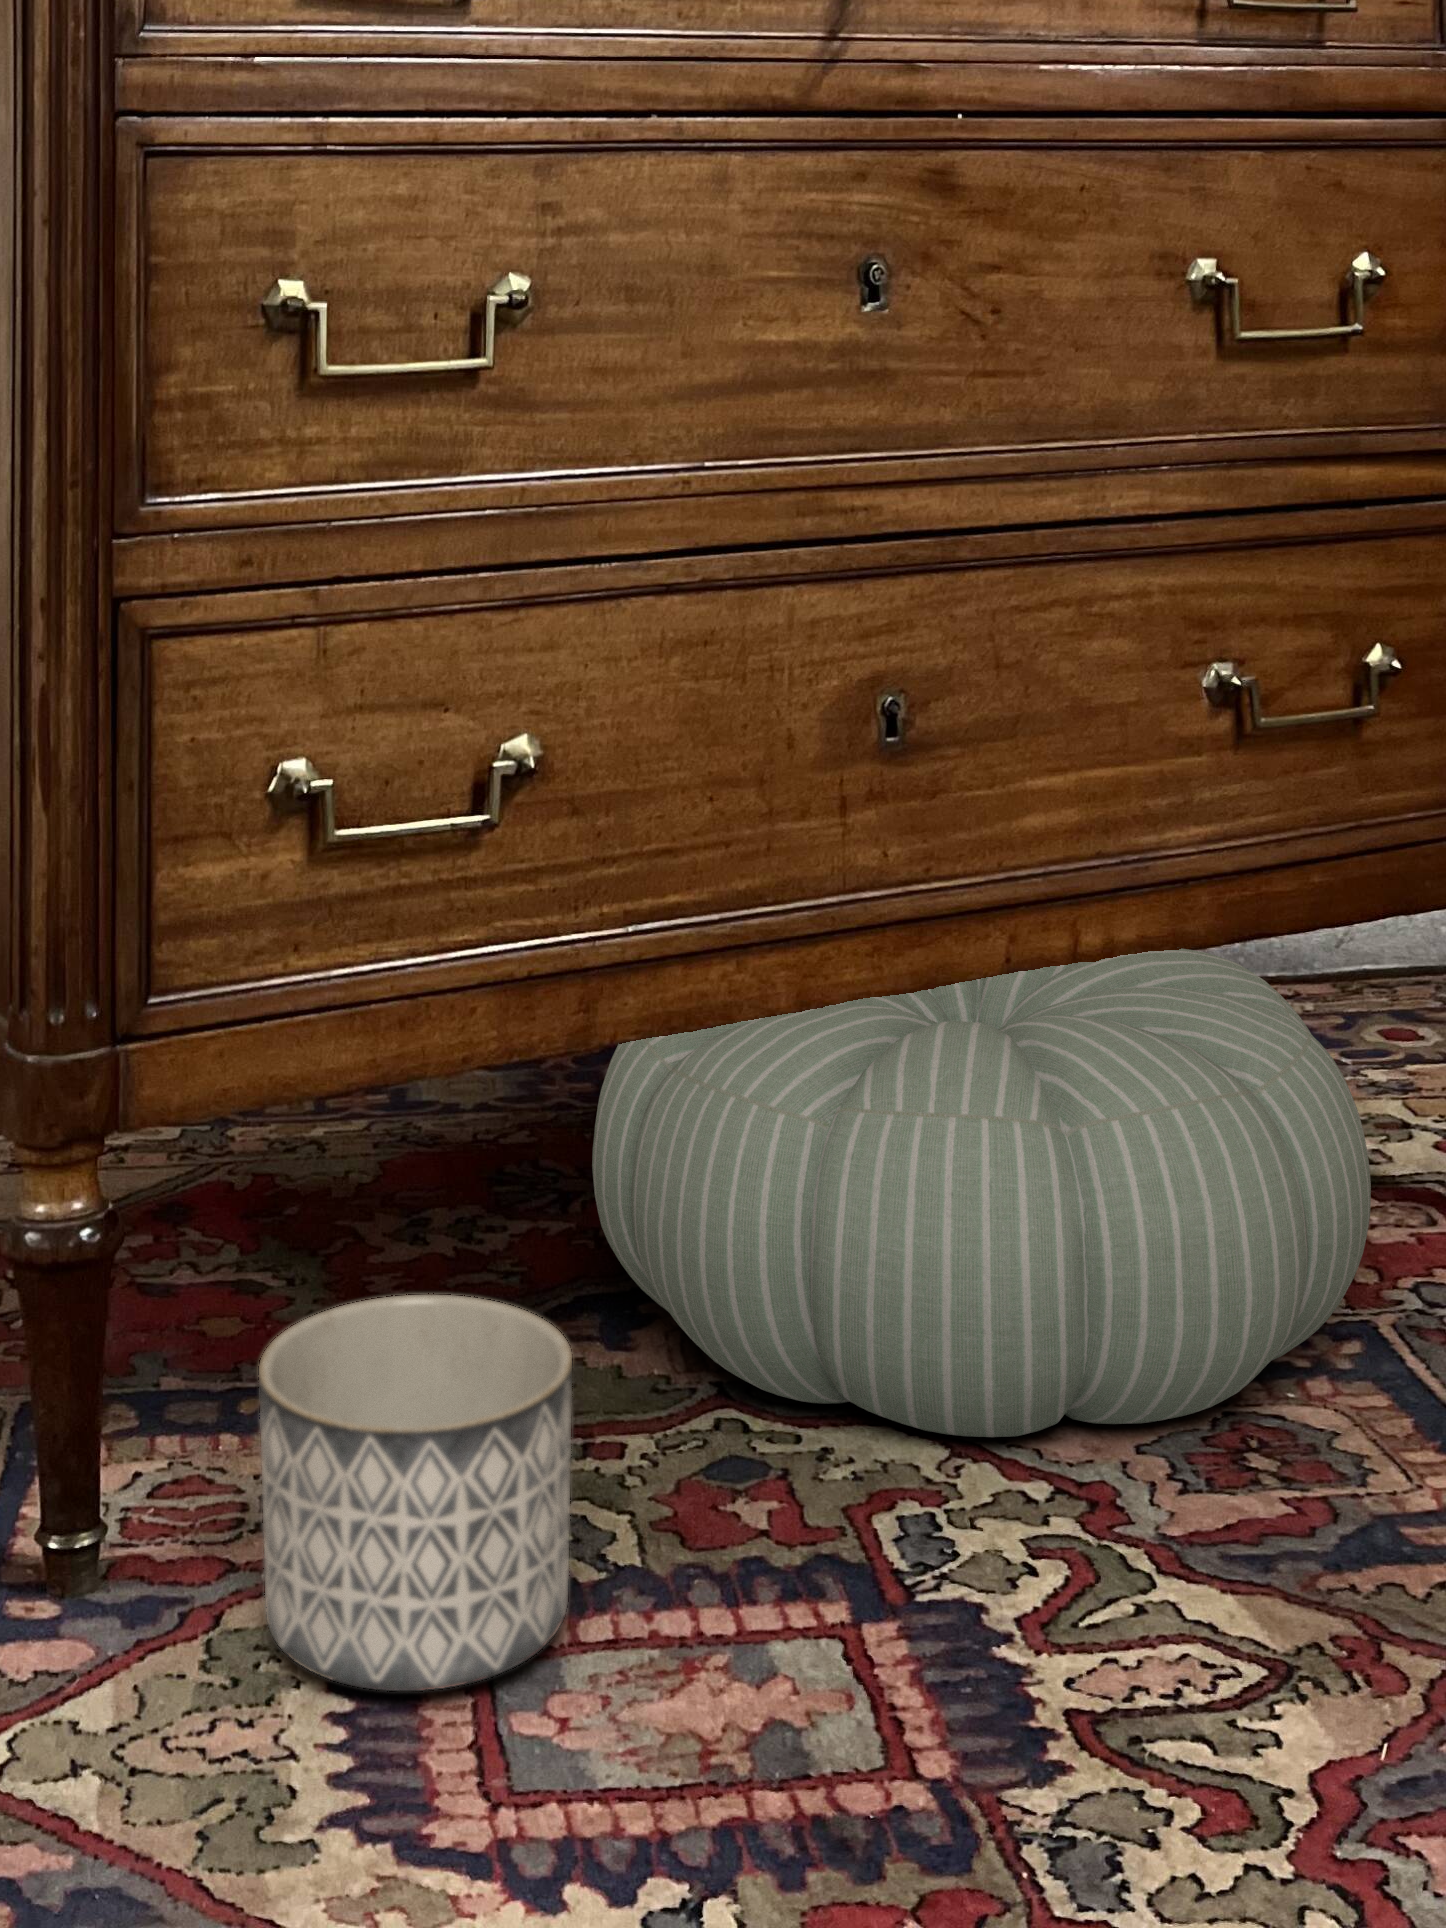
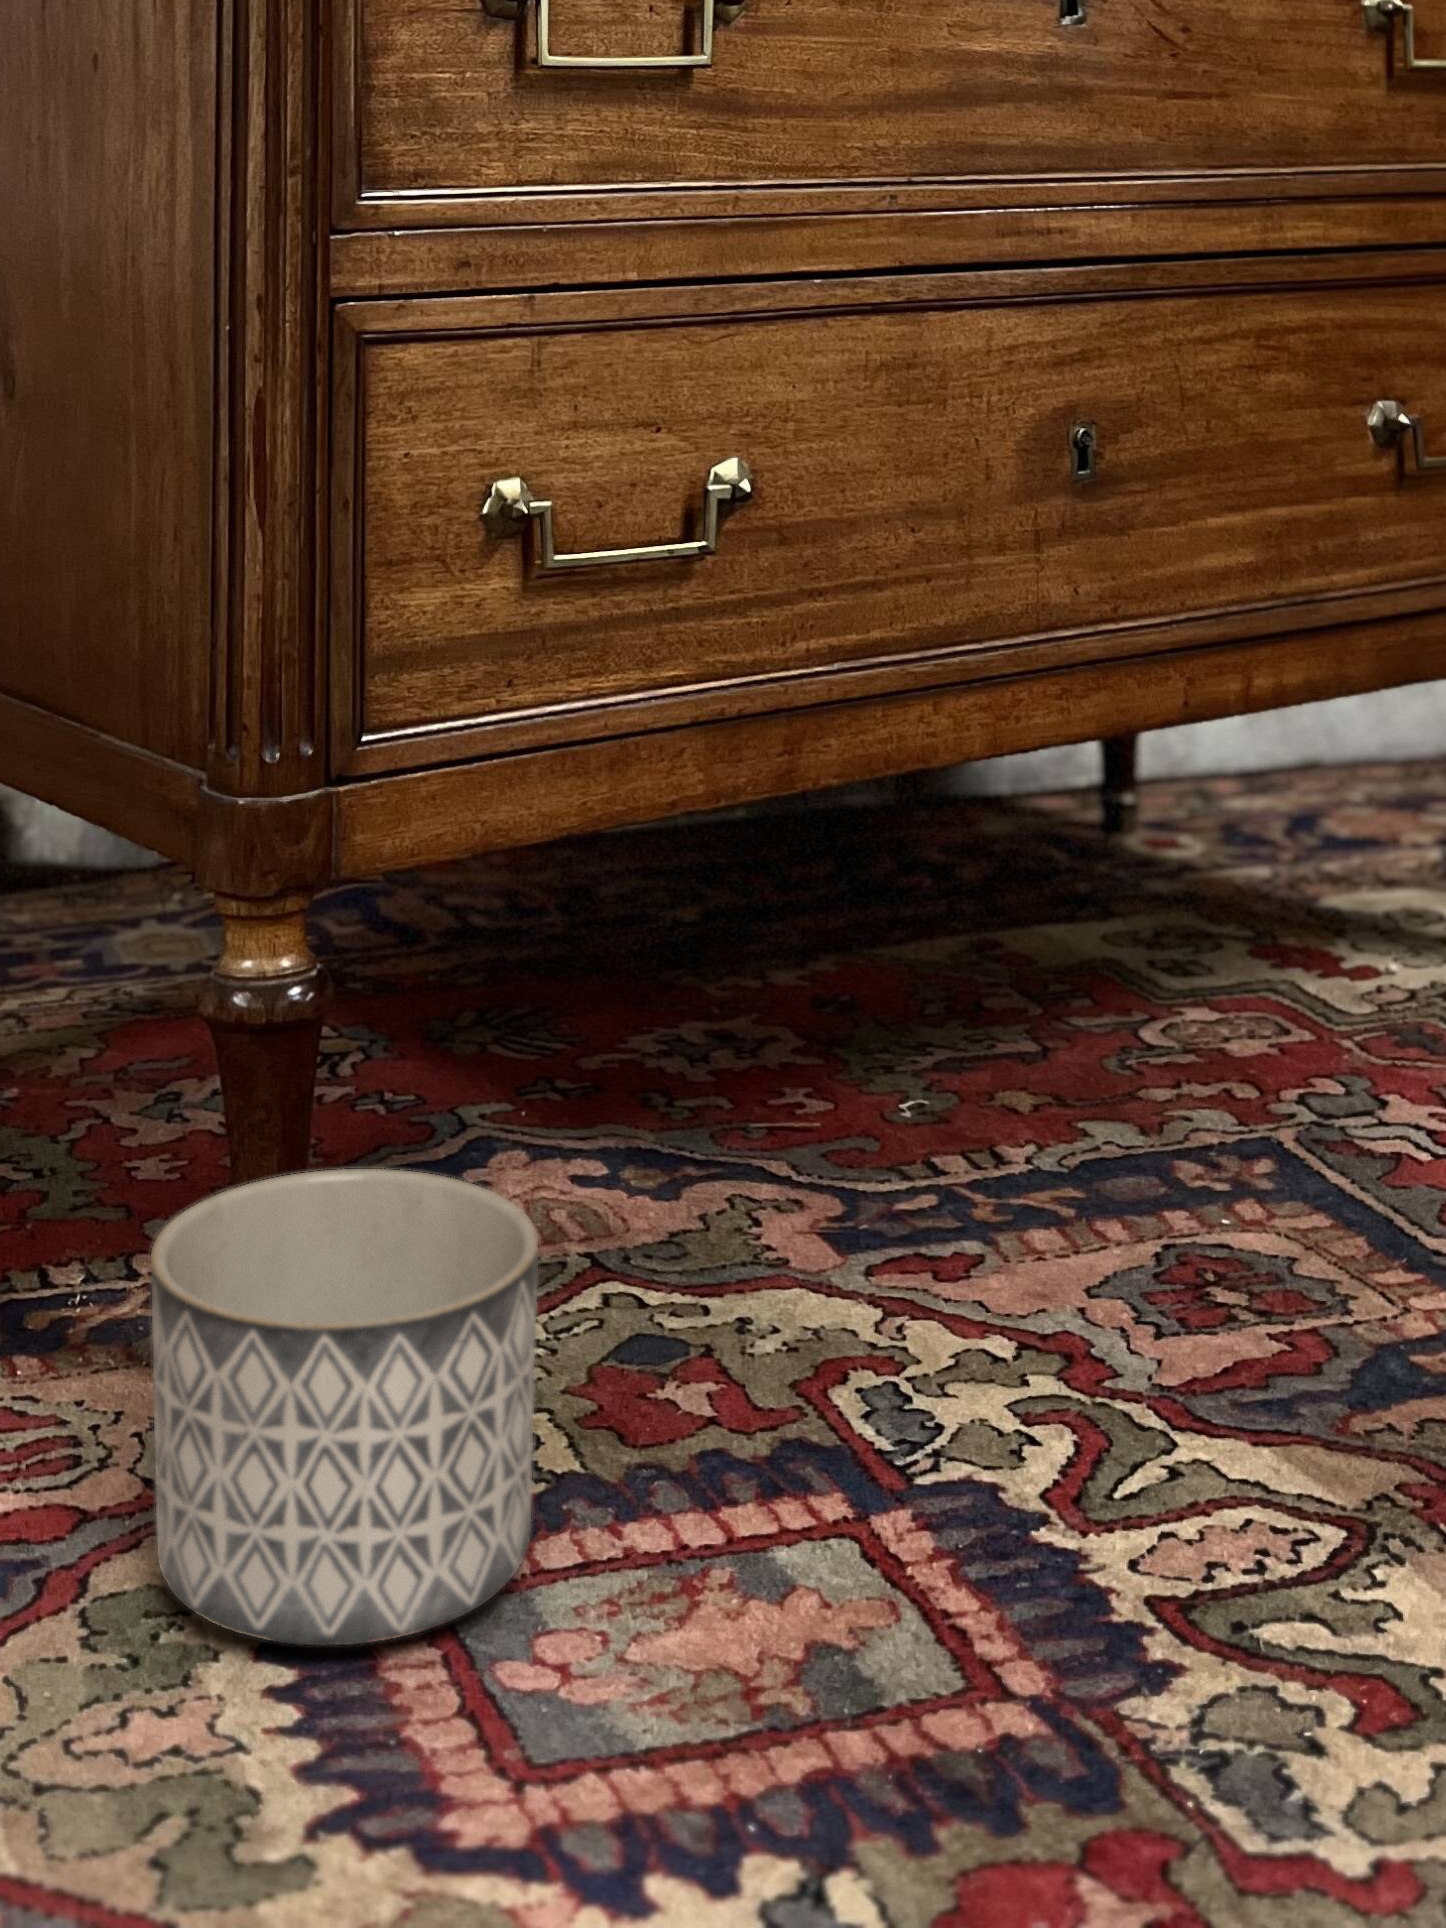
pouf: present [592,948,1371,1437] -> none [419,731,1294,1296]

